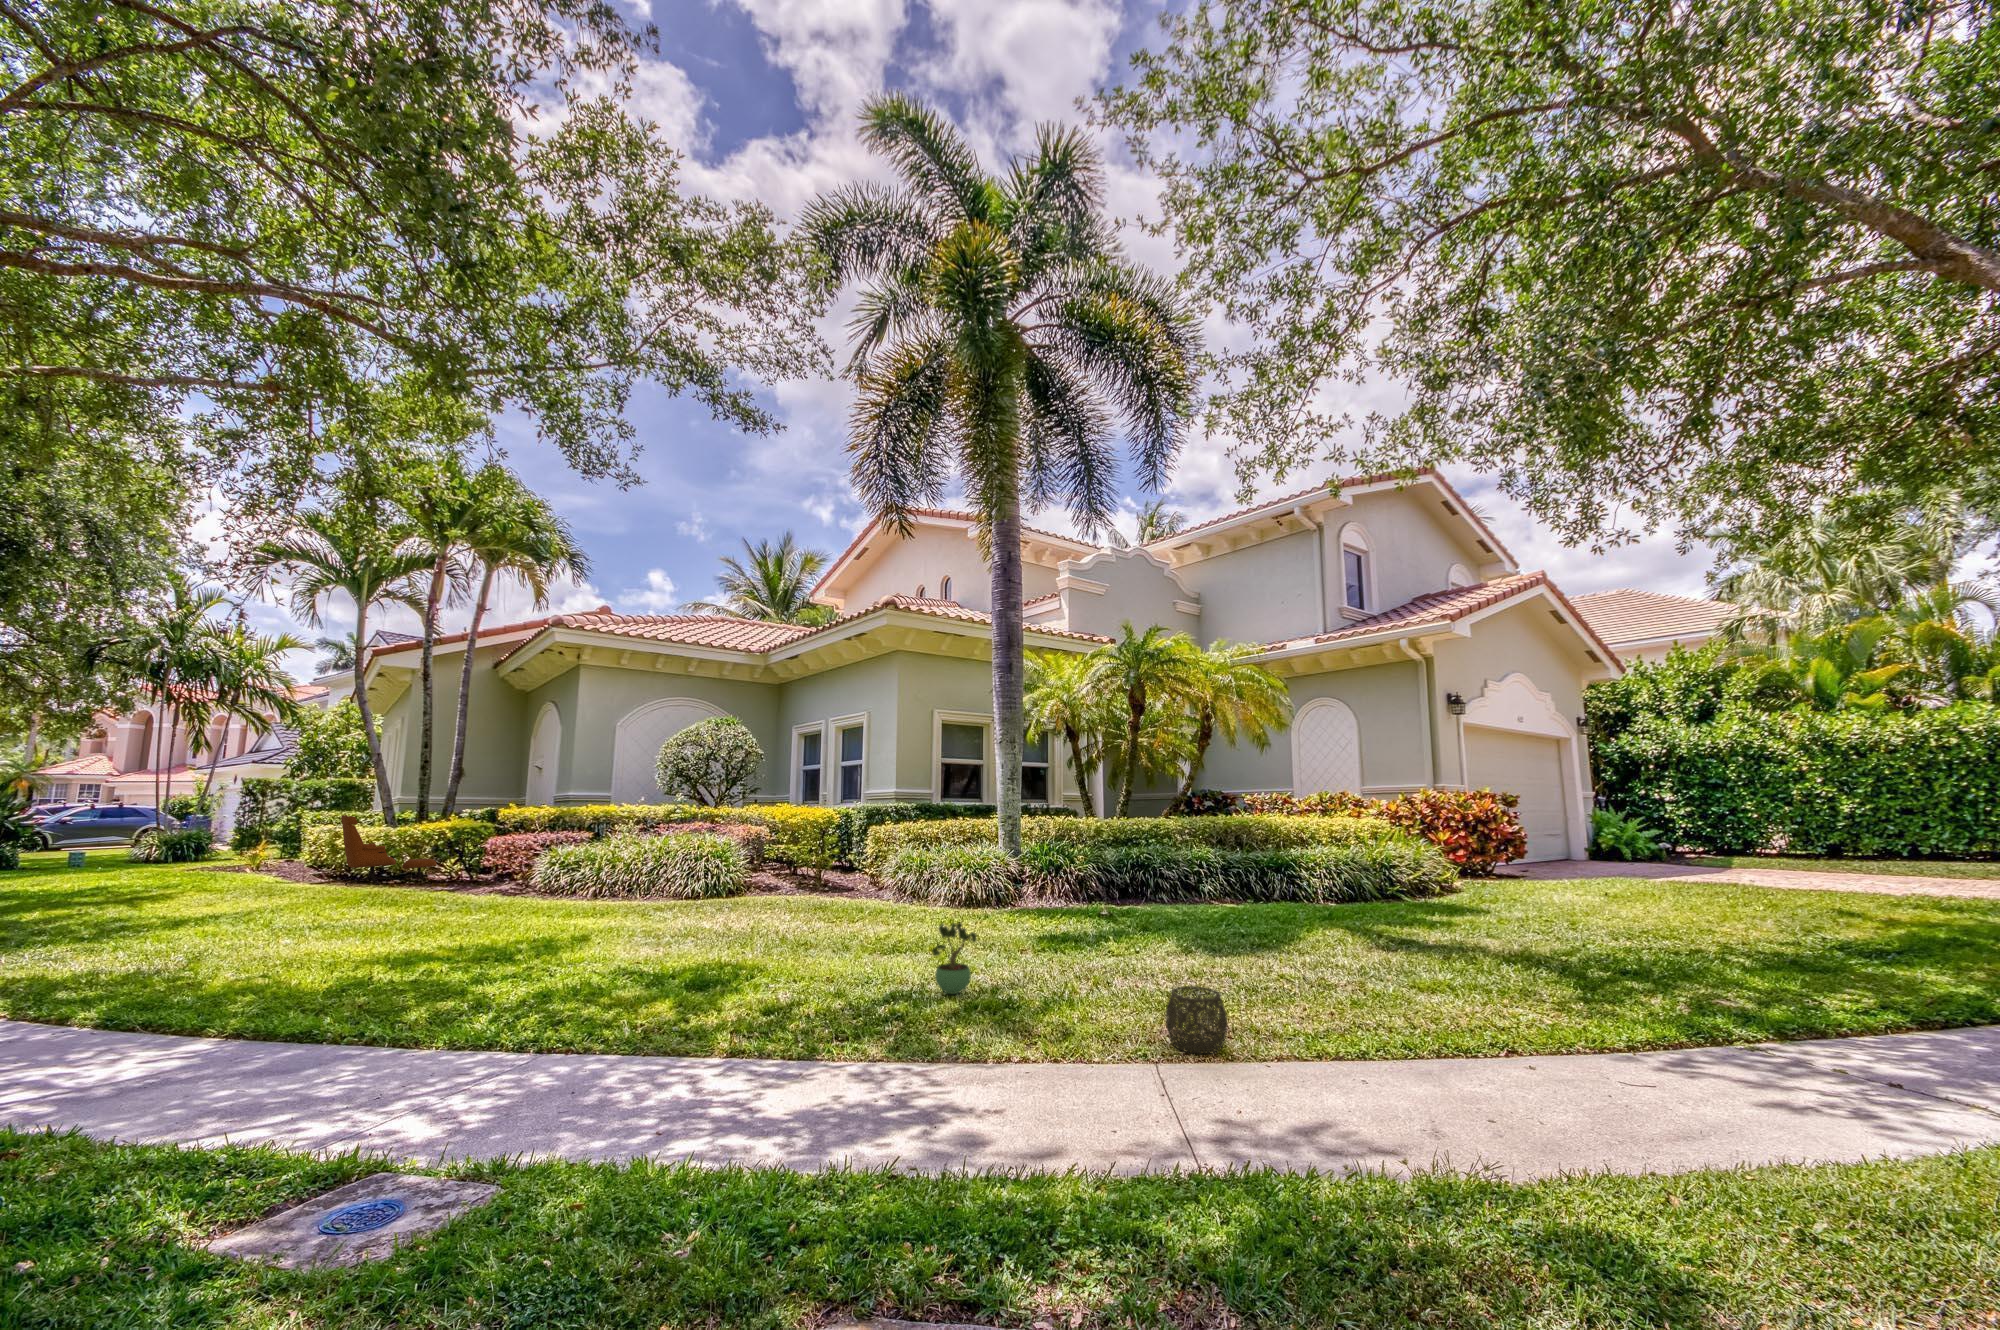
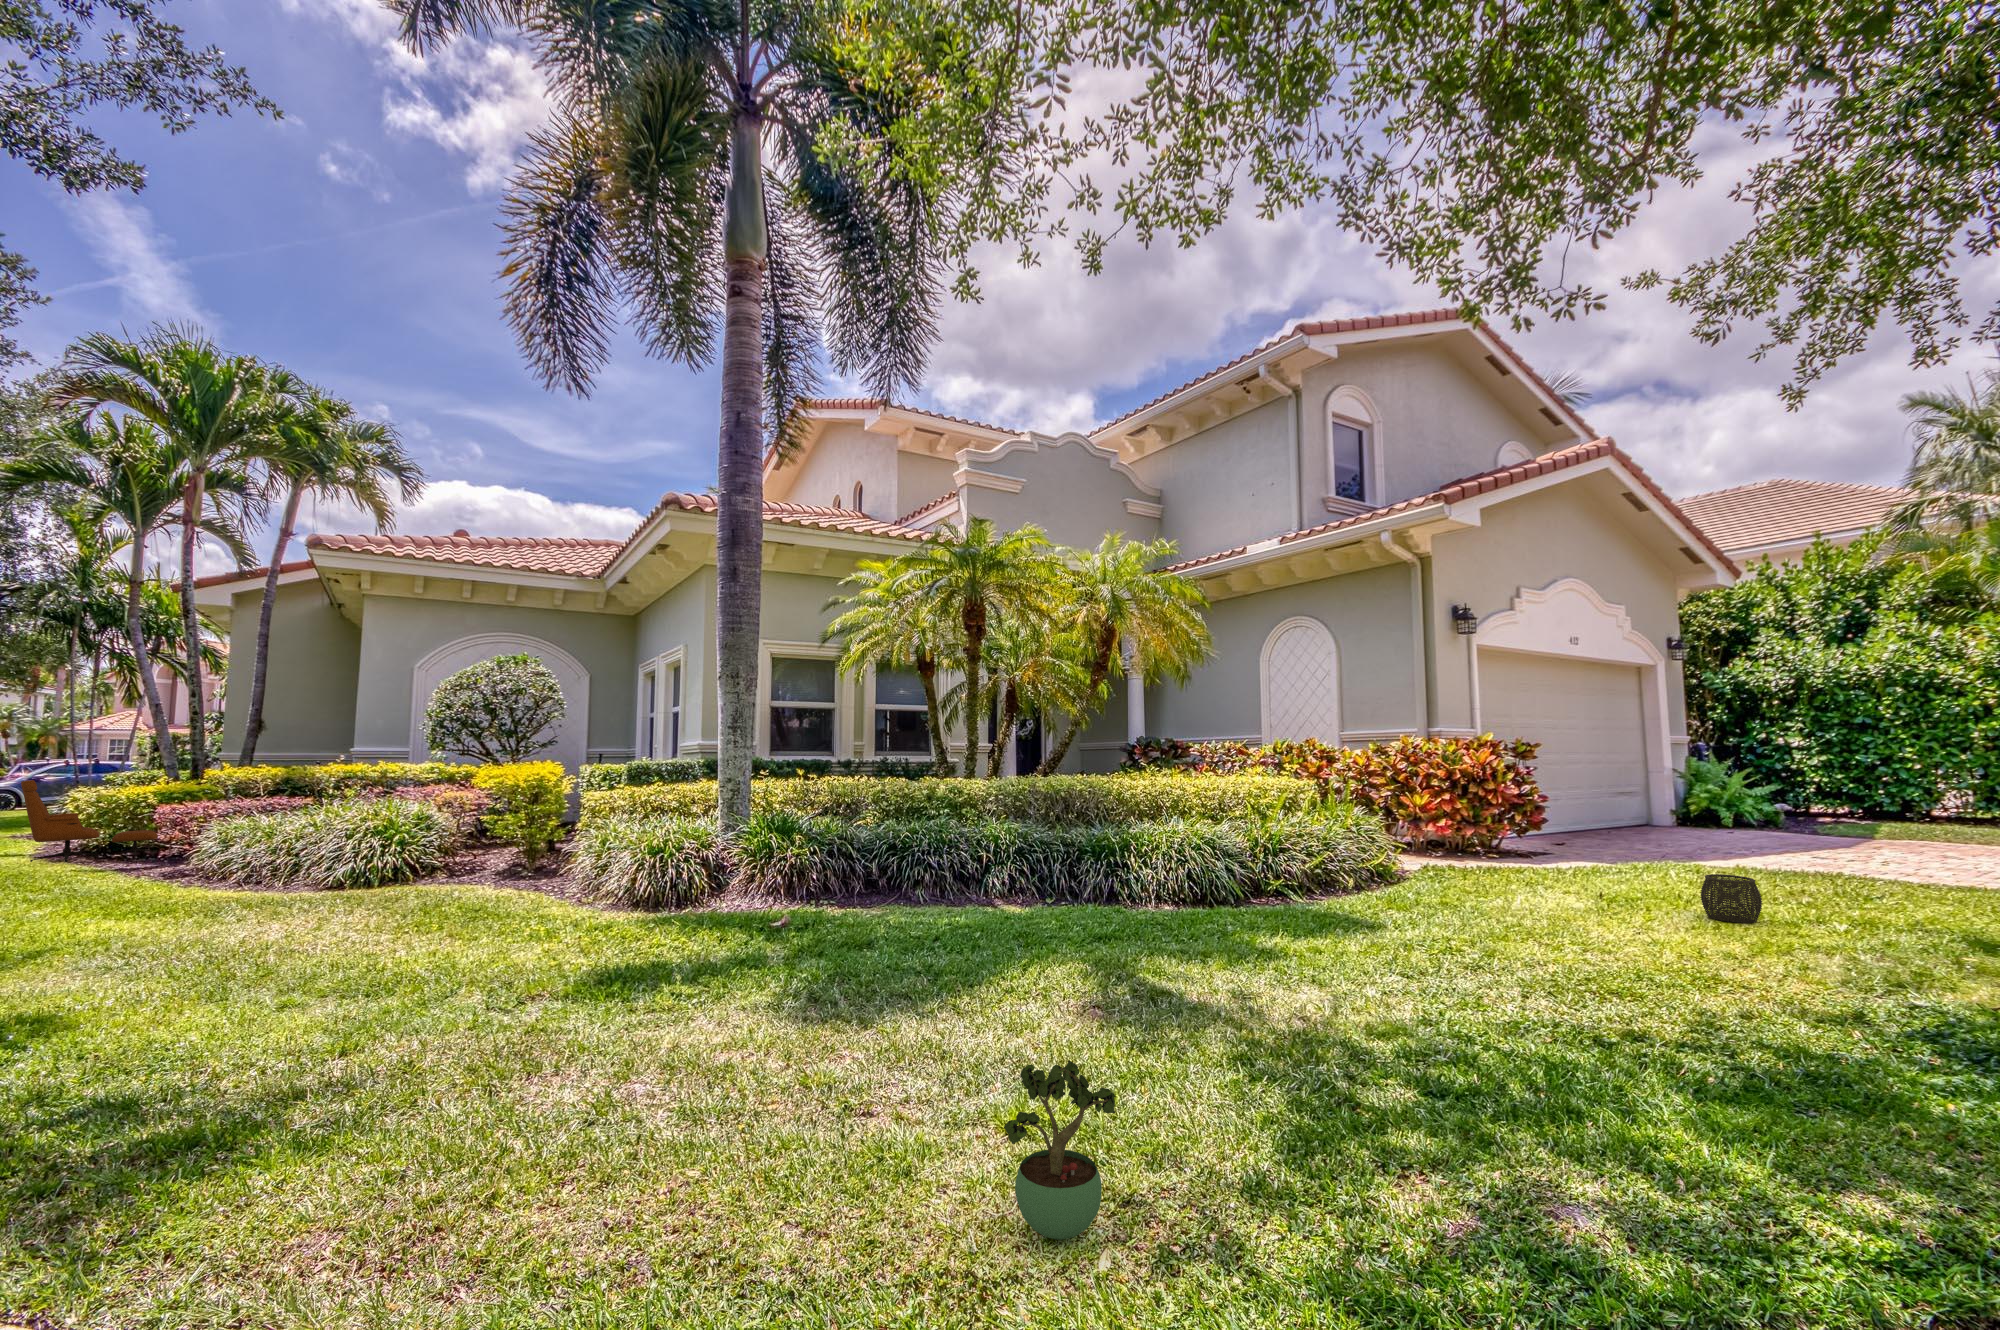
potted plant: present [932,922,977,994] -> present [1004,1060,1116,1240]
woven basket: present [1165,986,1228,1054] -> present [1700,874,1762,923]

